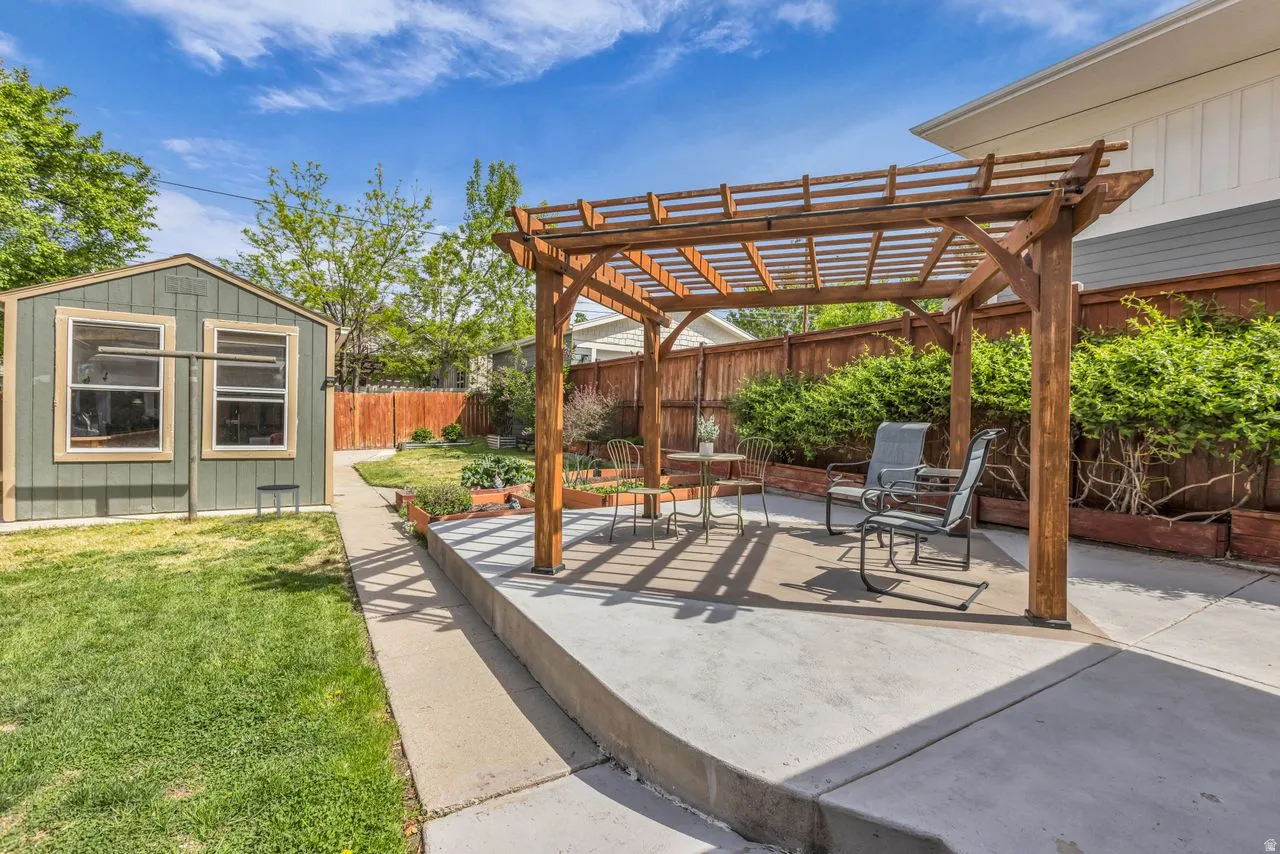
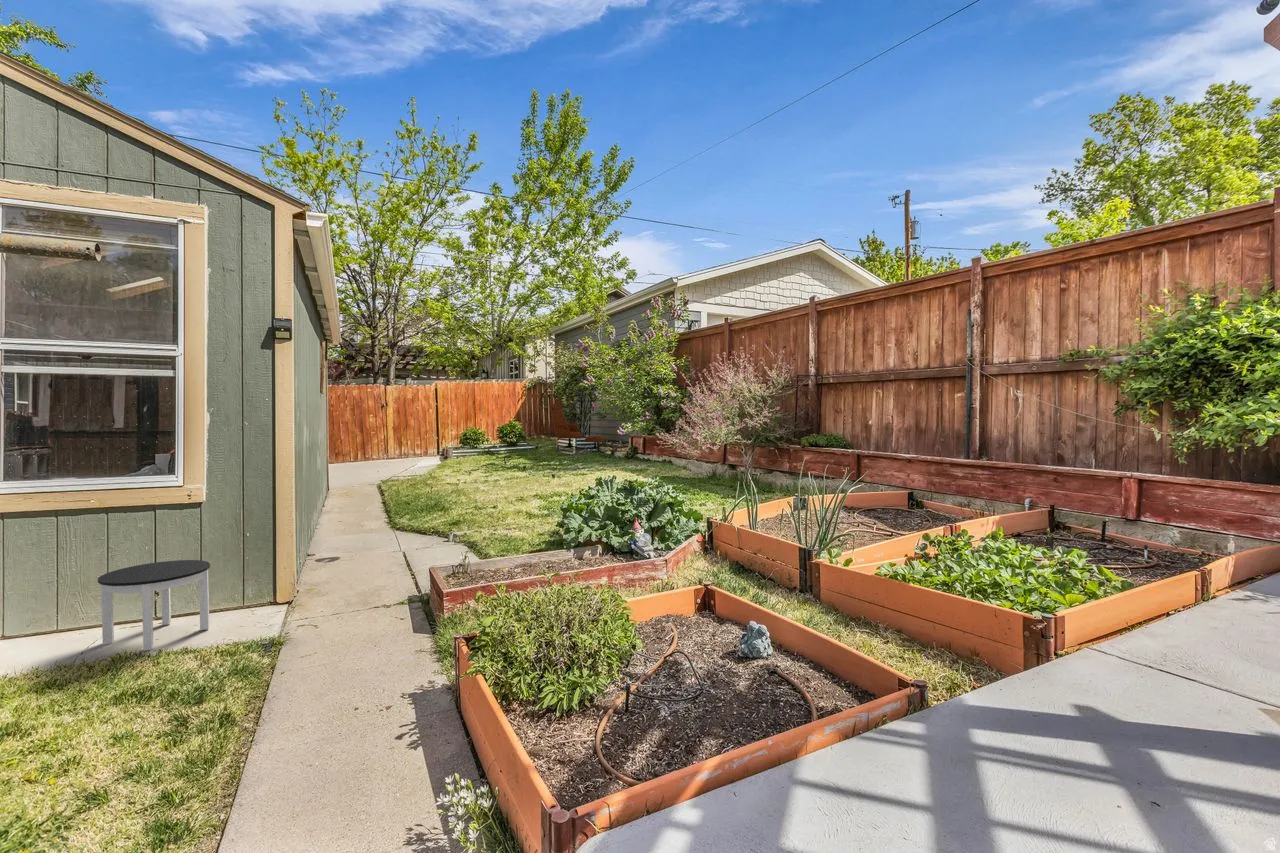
lounge chair: none [481,411,521,446] -> present [550,404,605,450]

